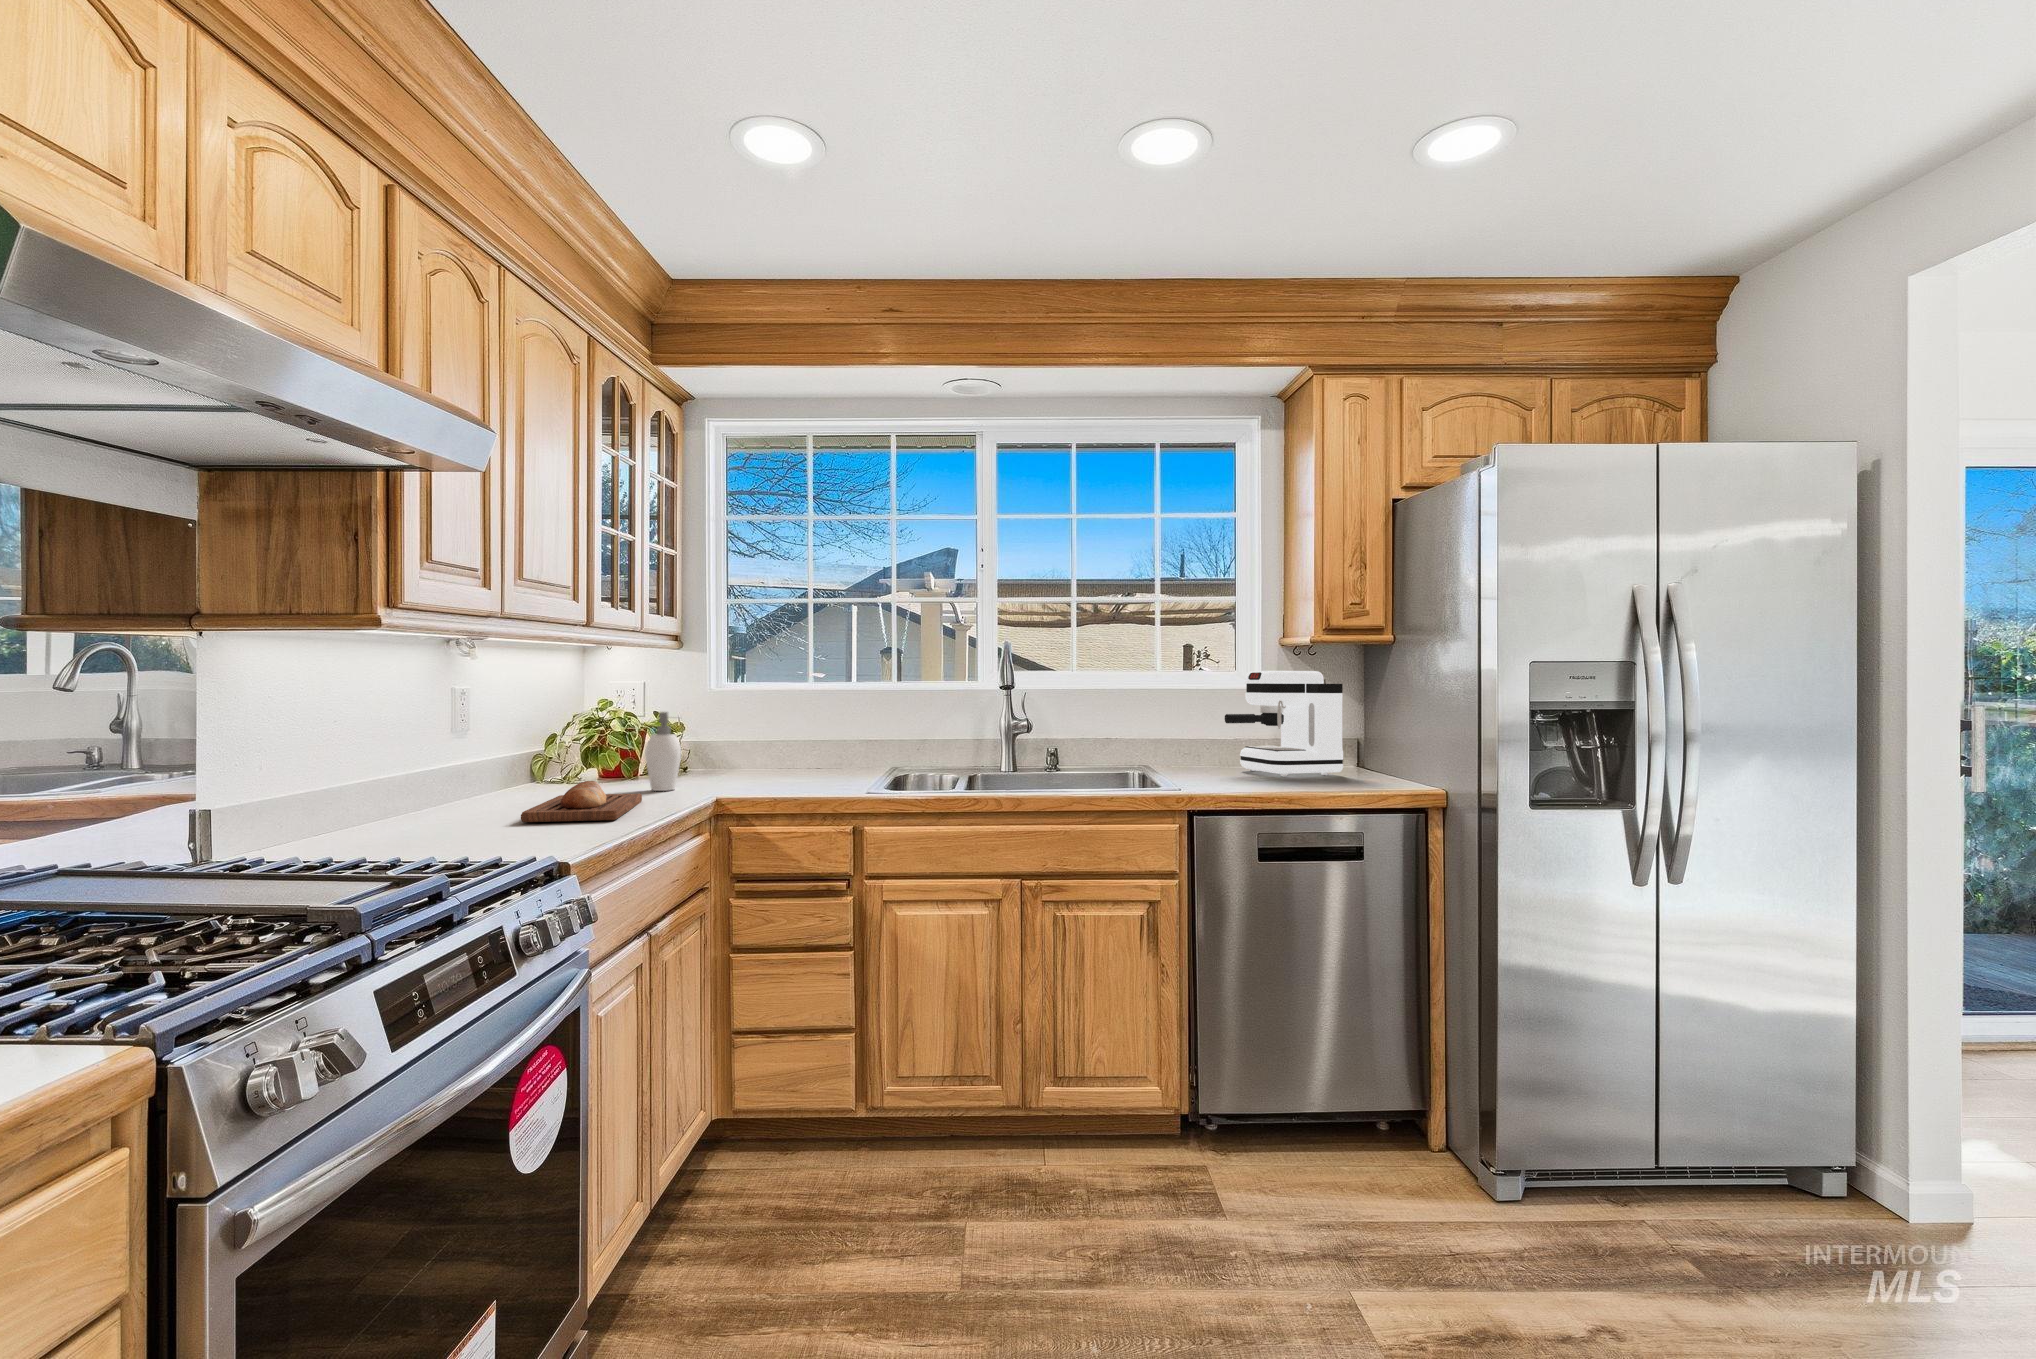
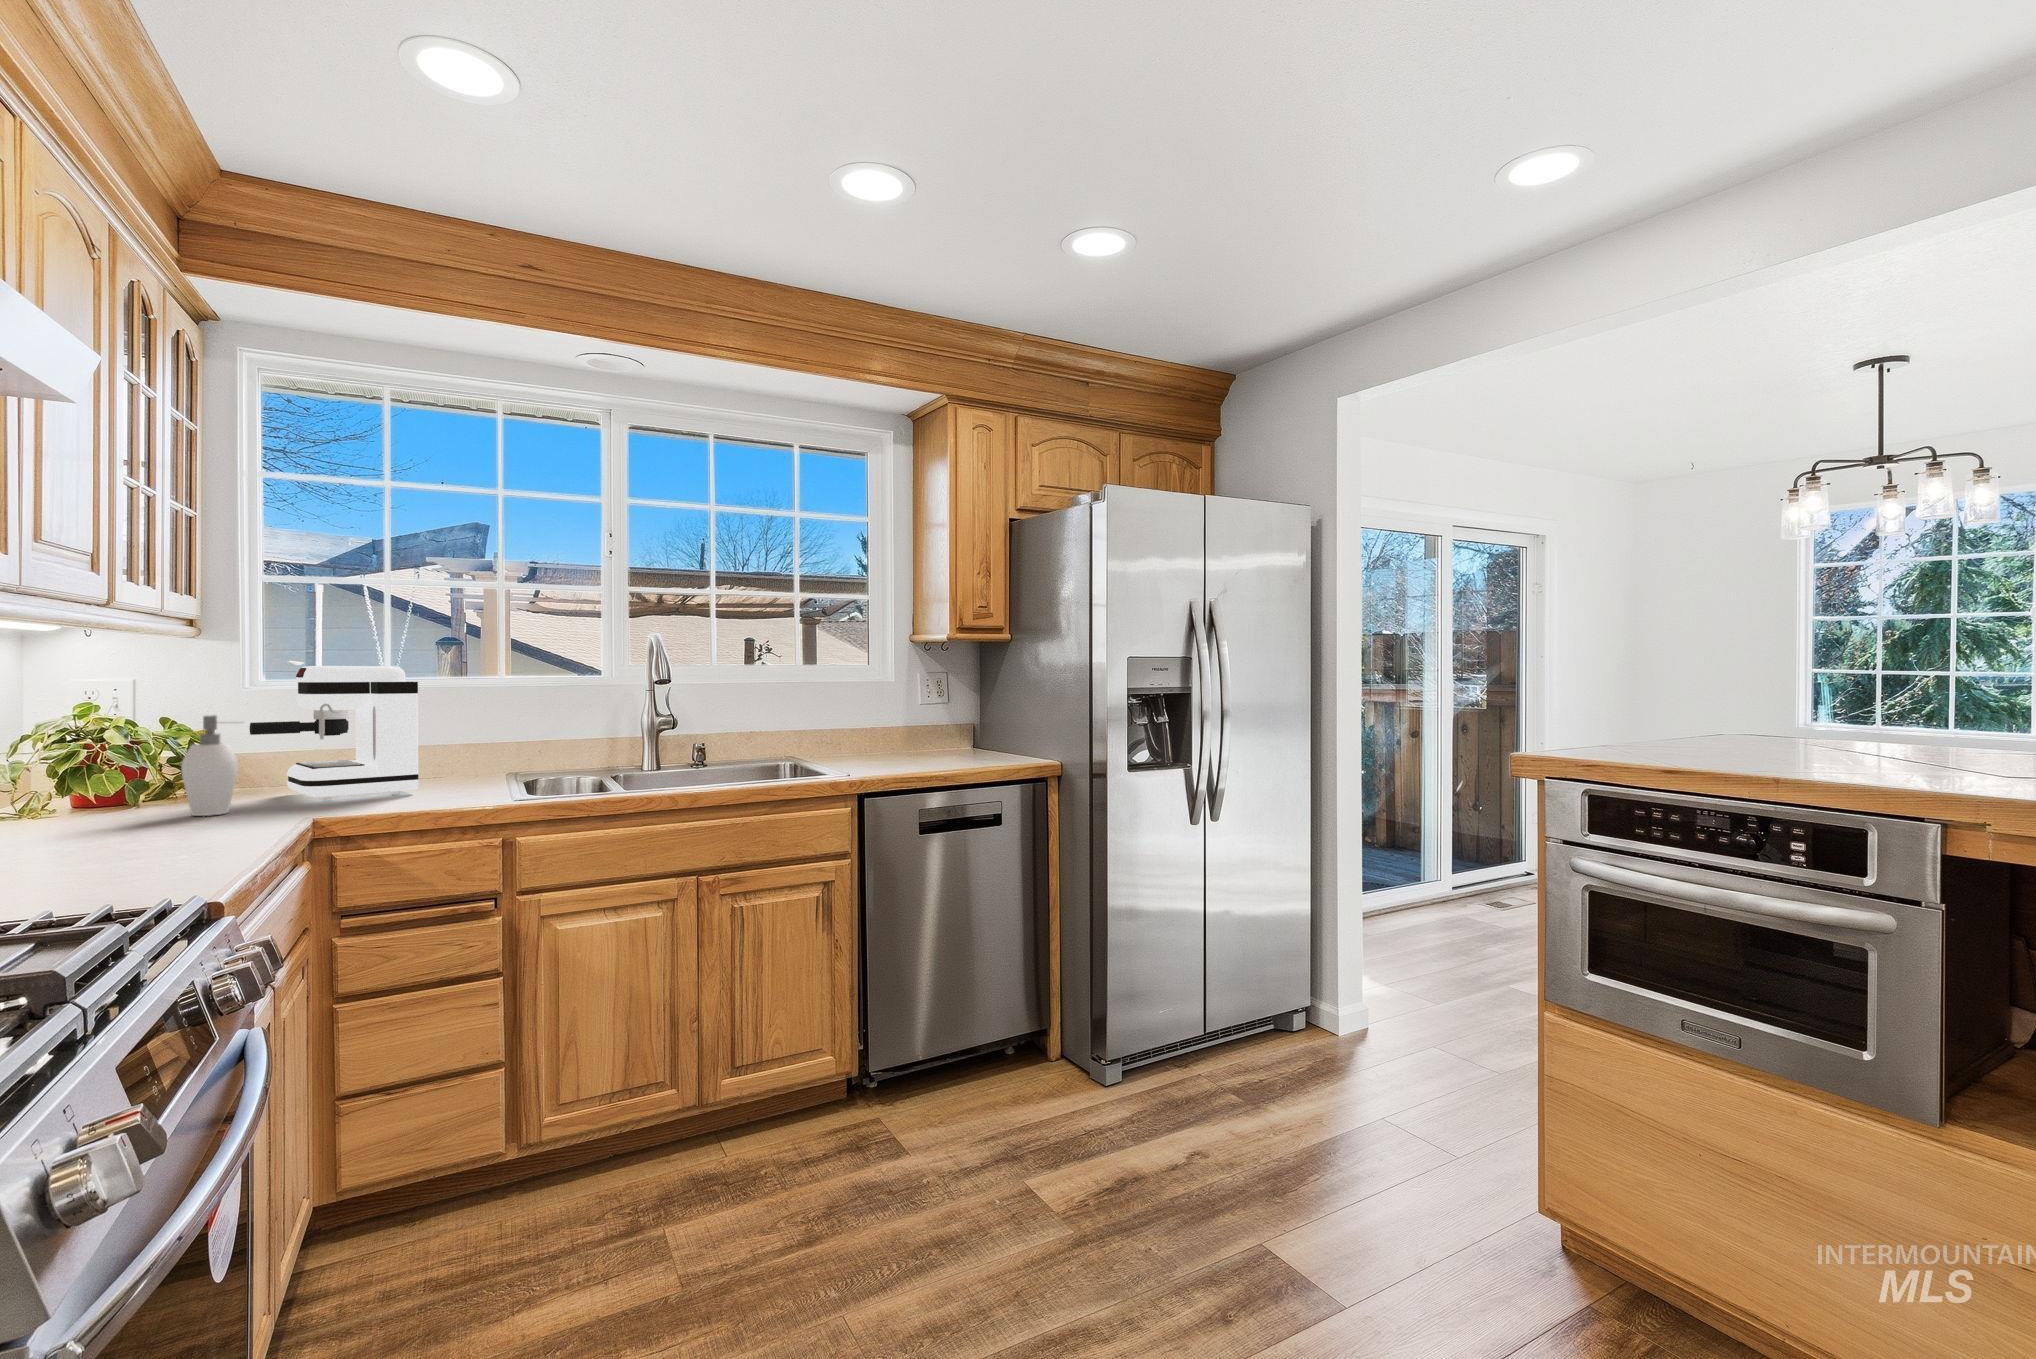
coffee maker: present [1225,671,1343,776] -> present [250,666,419,800]
bread loaf: present [521,781,642,822] -> none [55,807,211,866]

